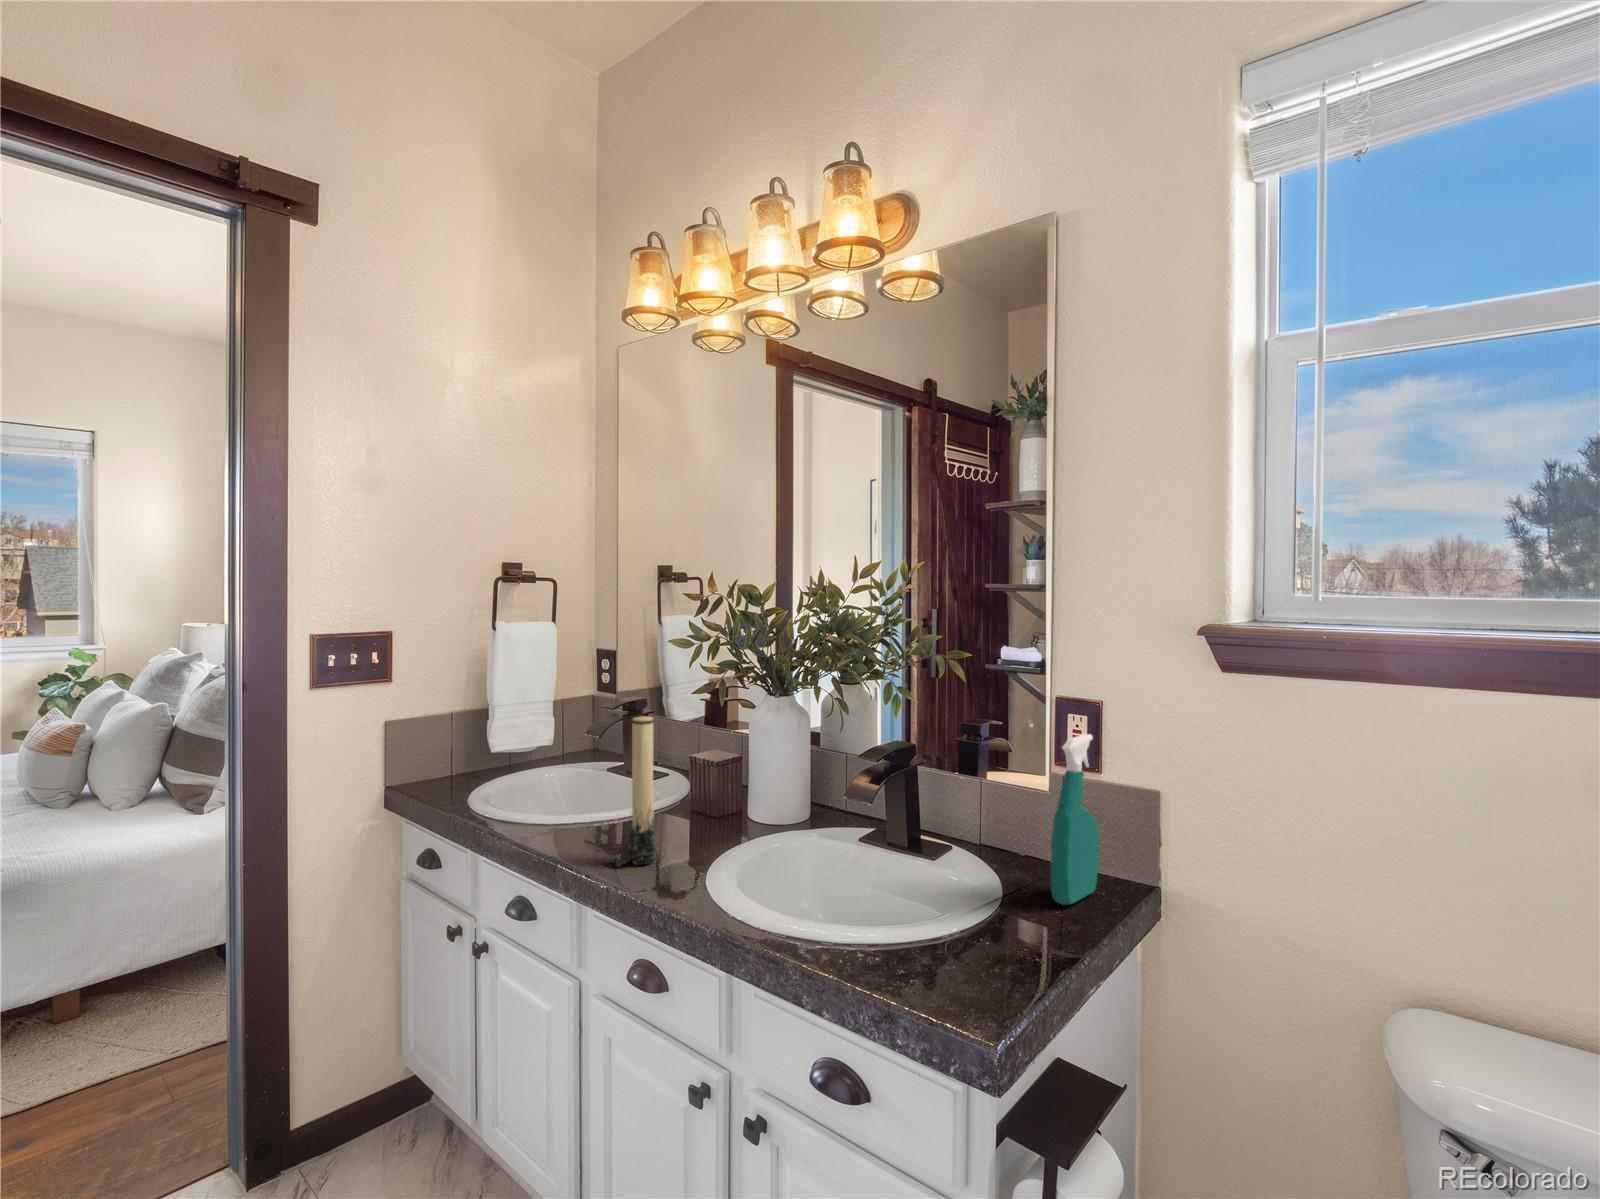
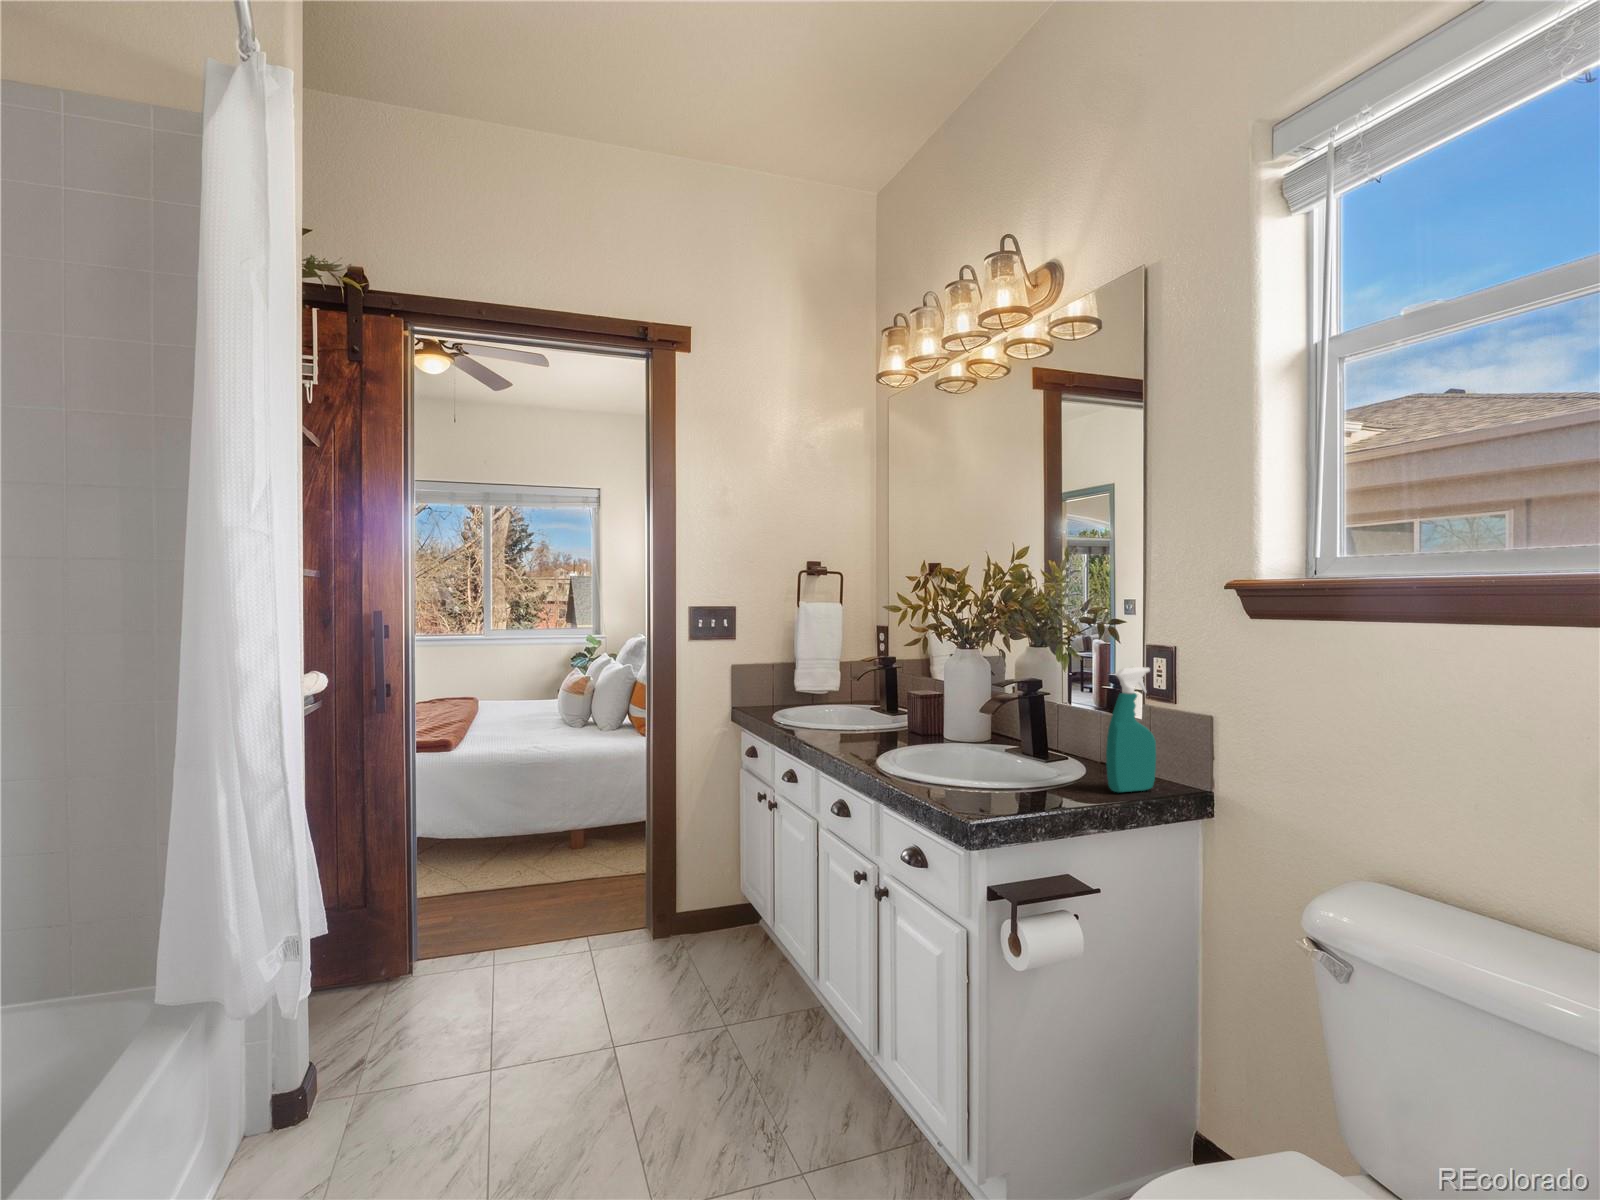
candle: present [616,716,658,867] -> none [832,652,860,749]

